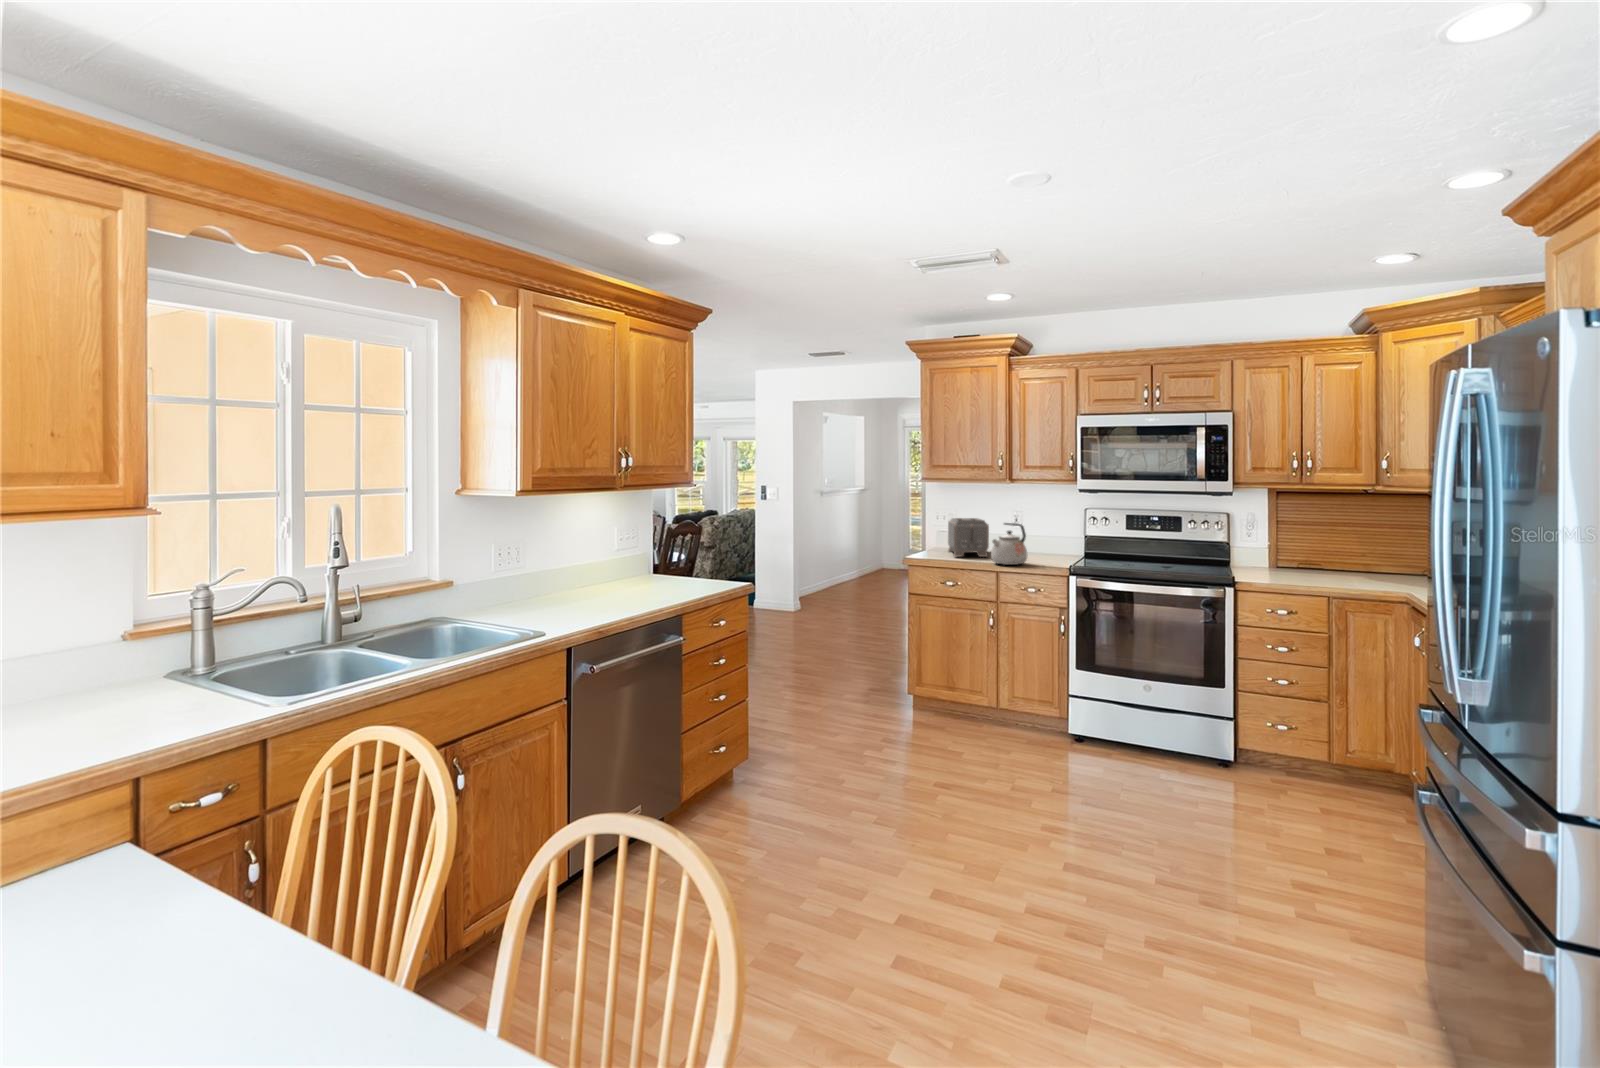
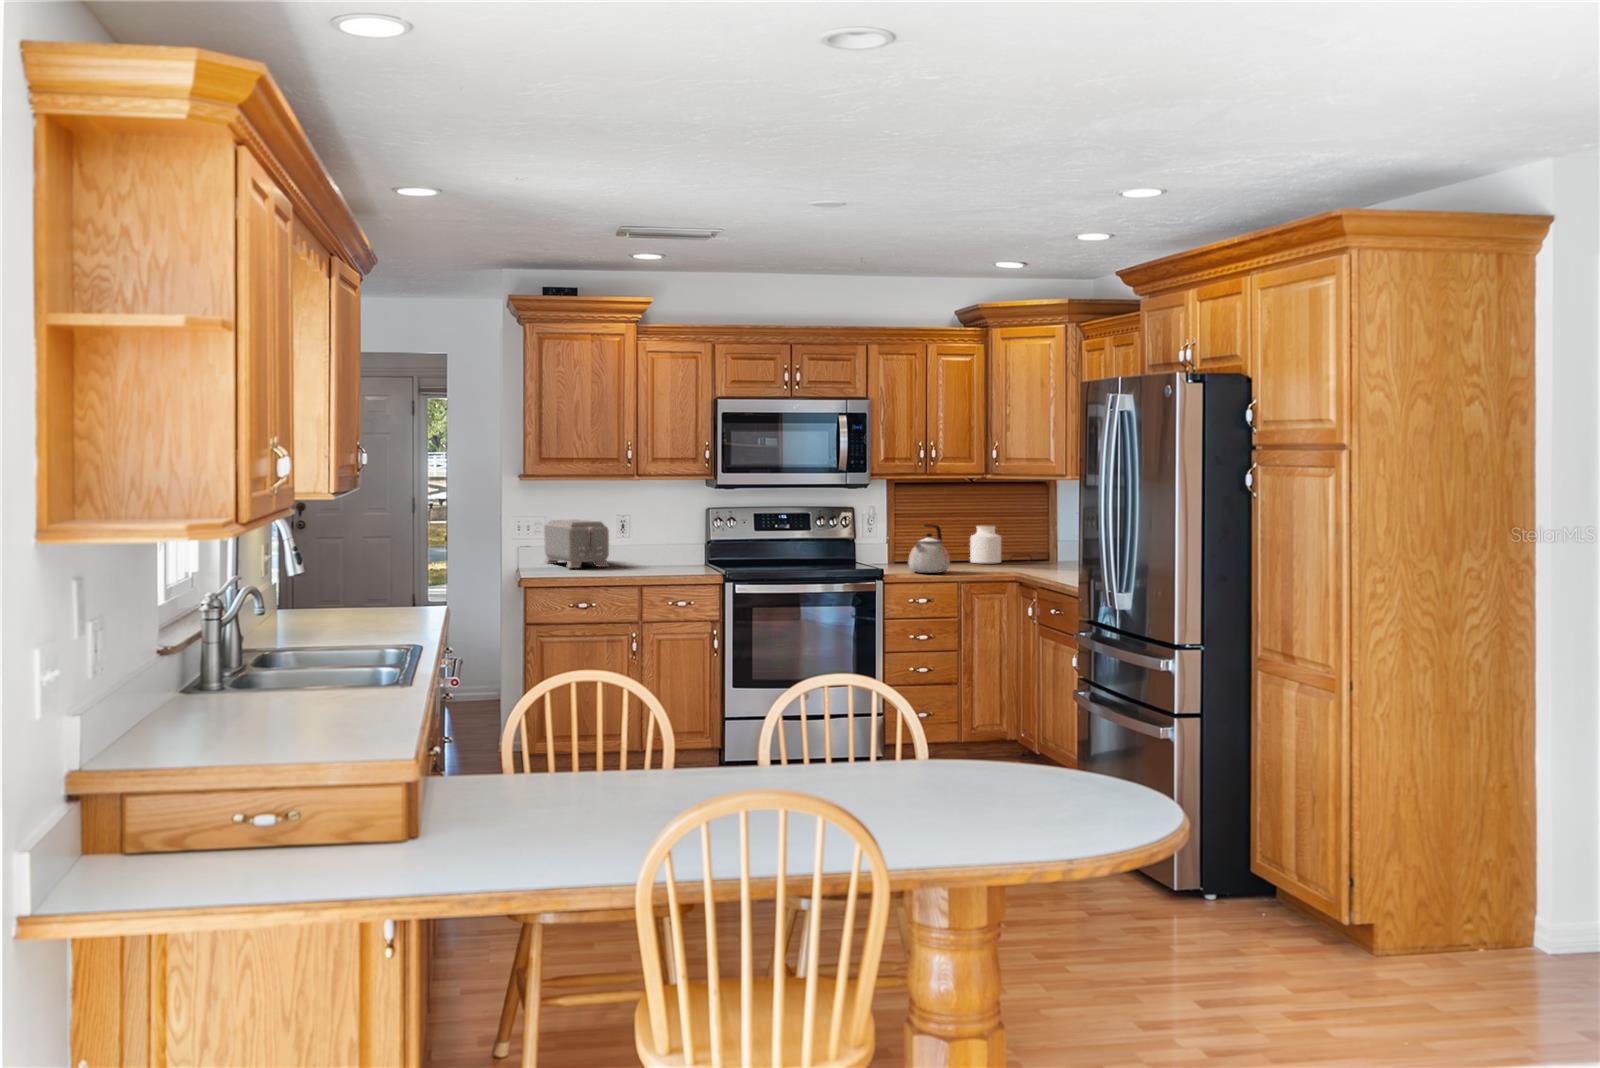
kettle: present [991,523,1028,565] -> present [908,524,950,573]
jar: none [1356,536,1395,576] -> present [970,525,1001,564]

